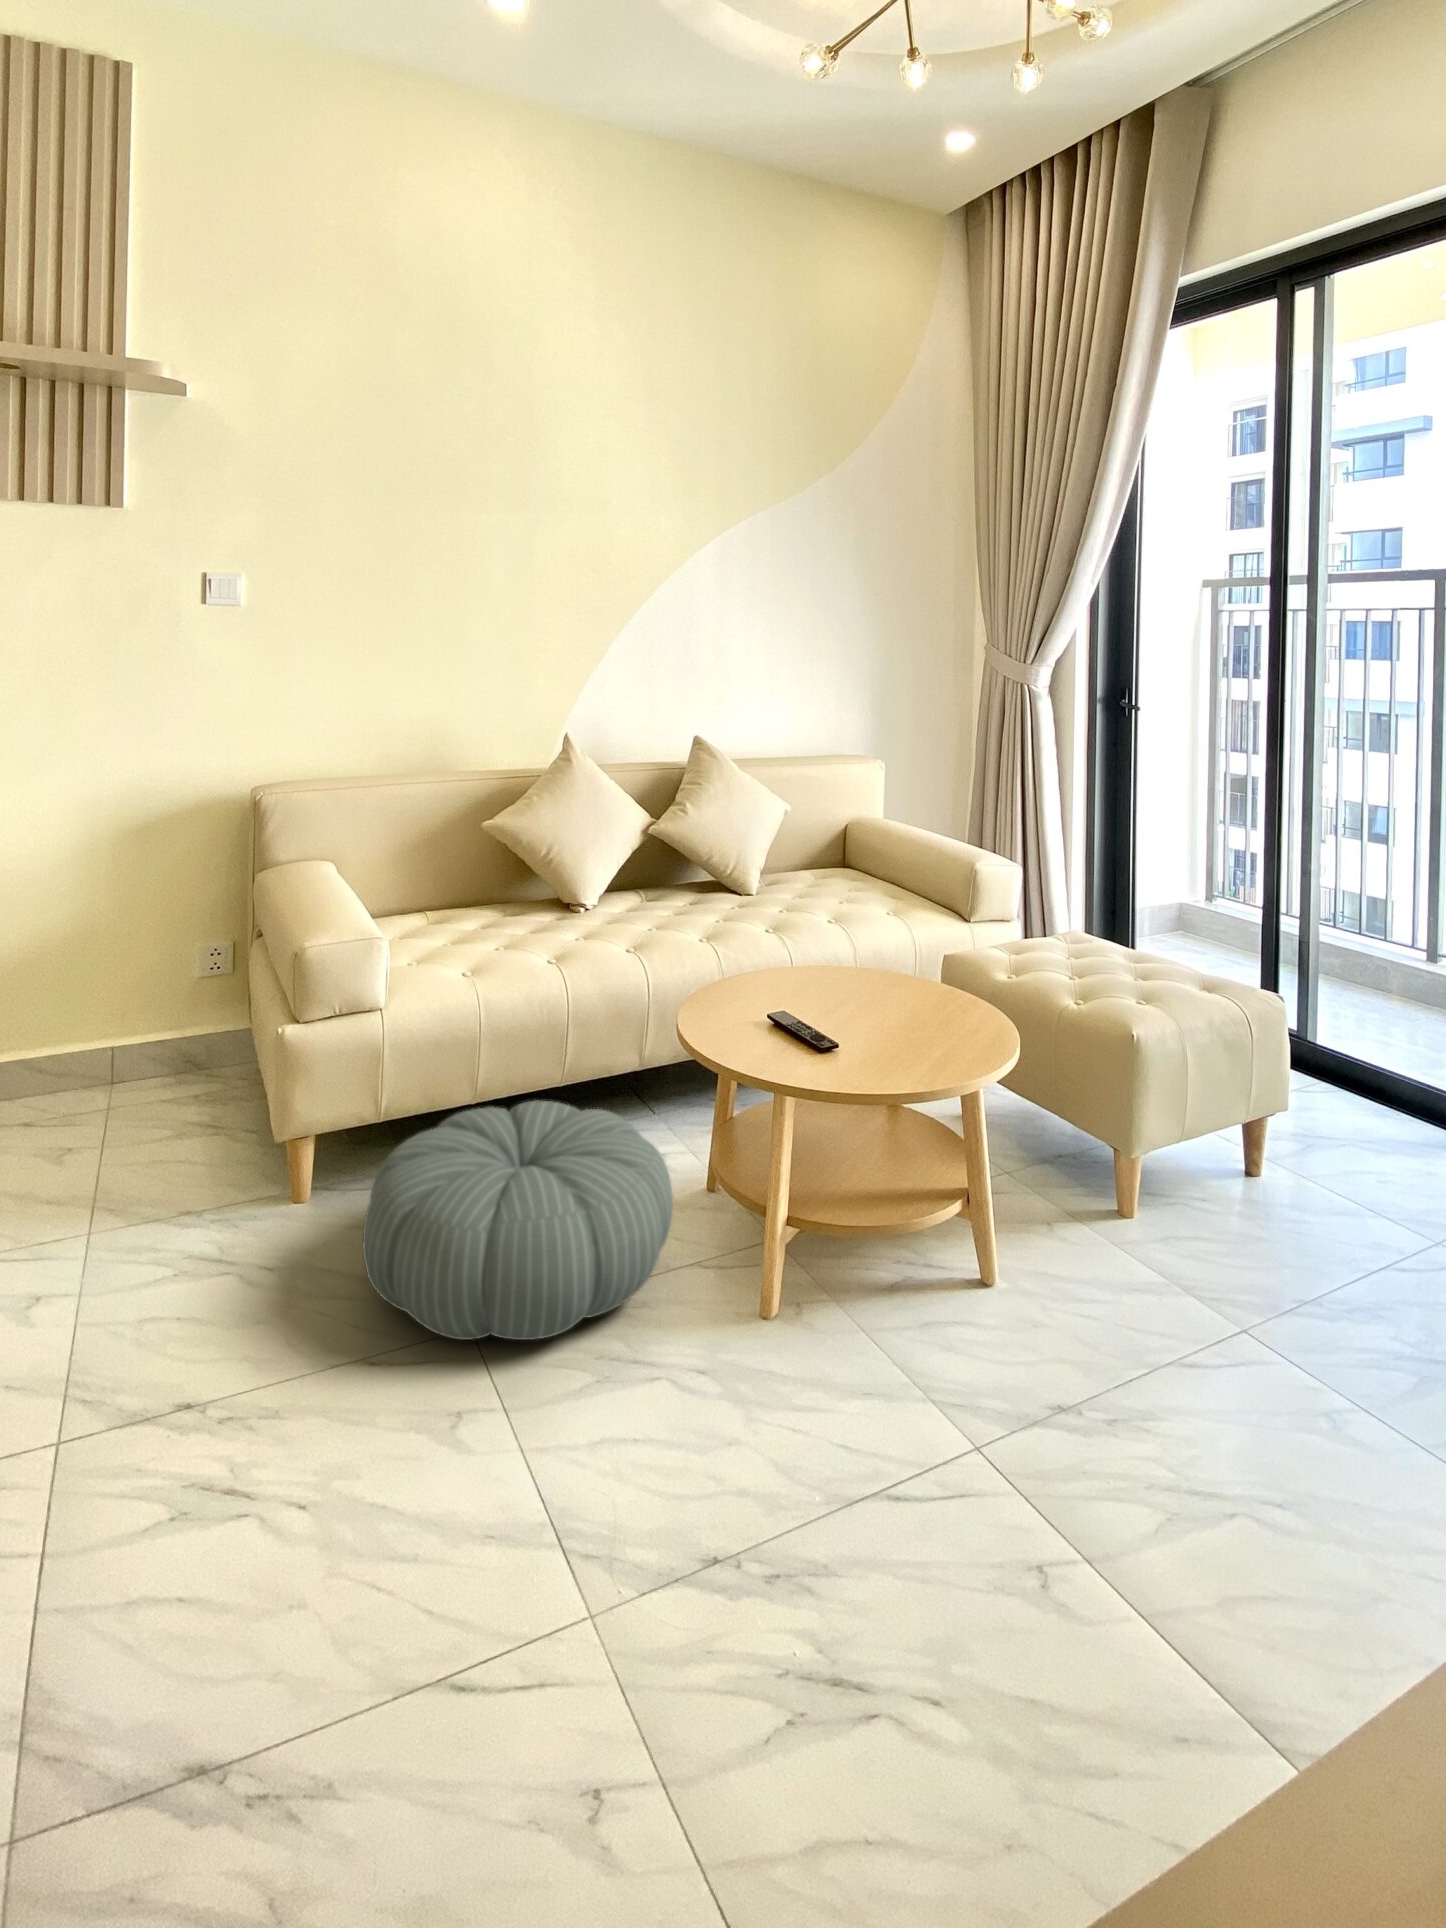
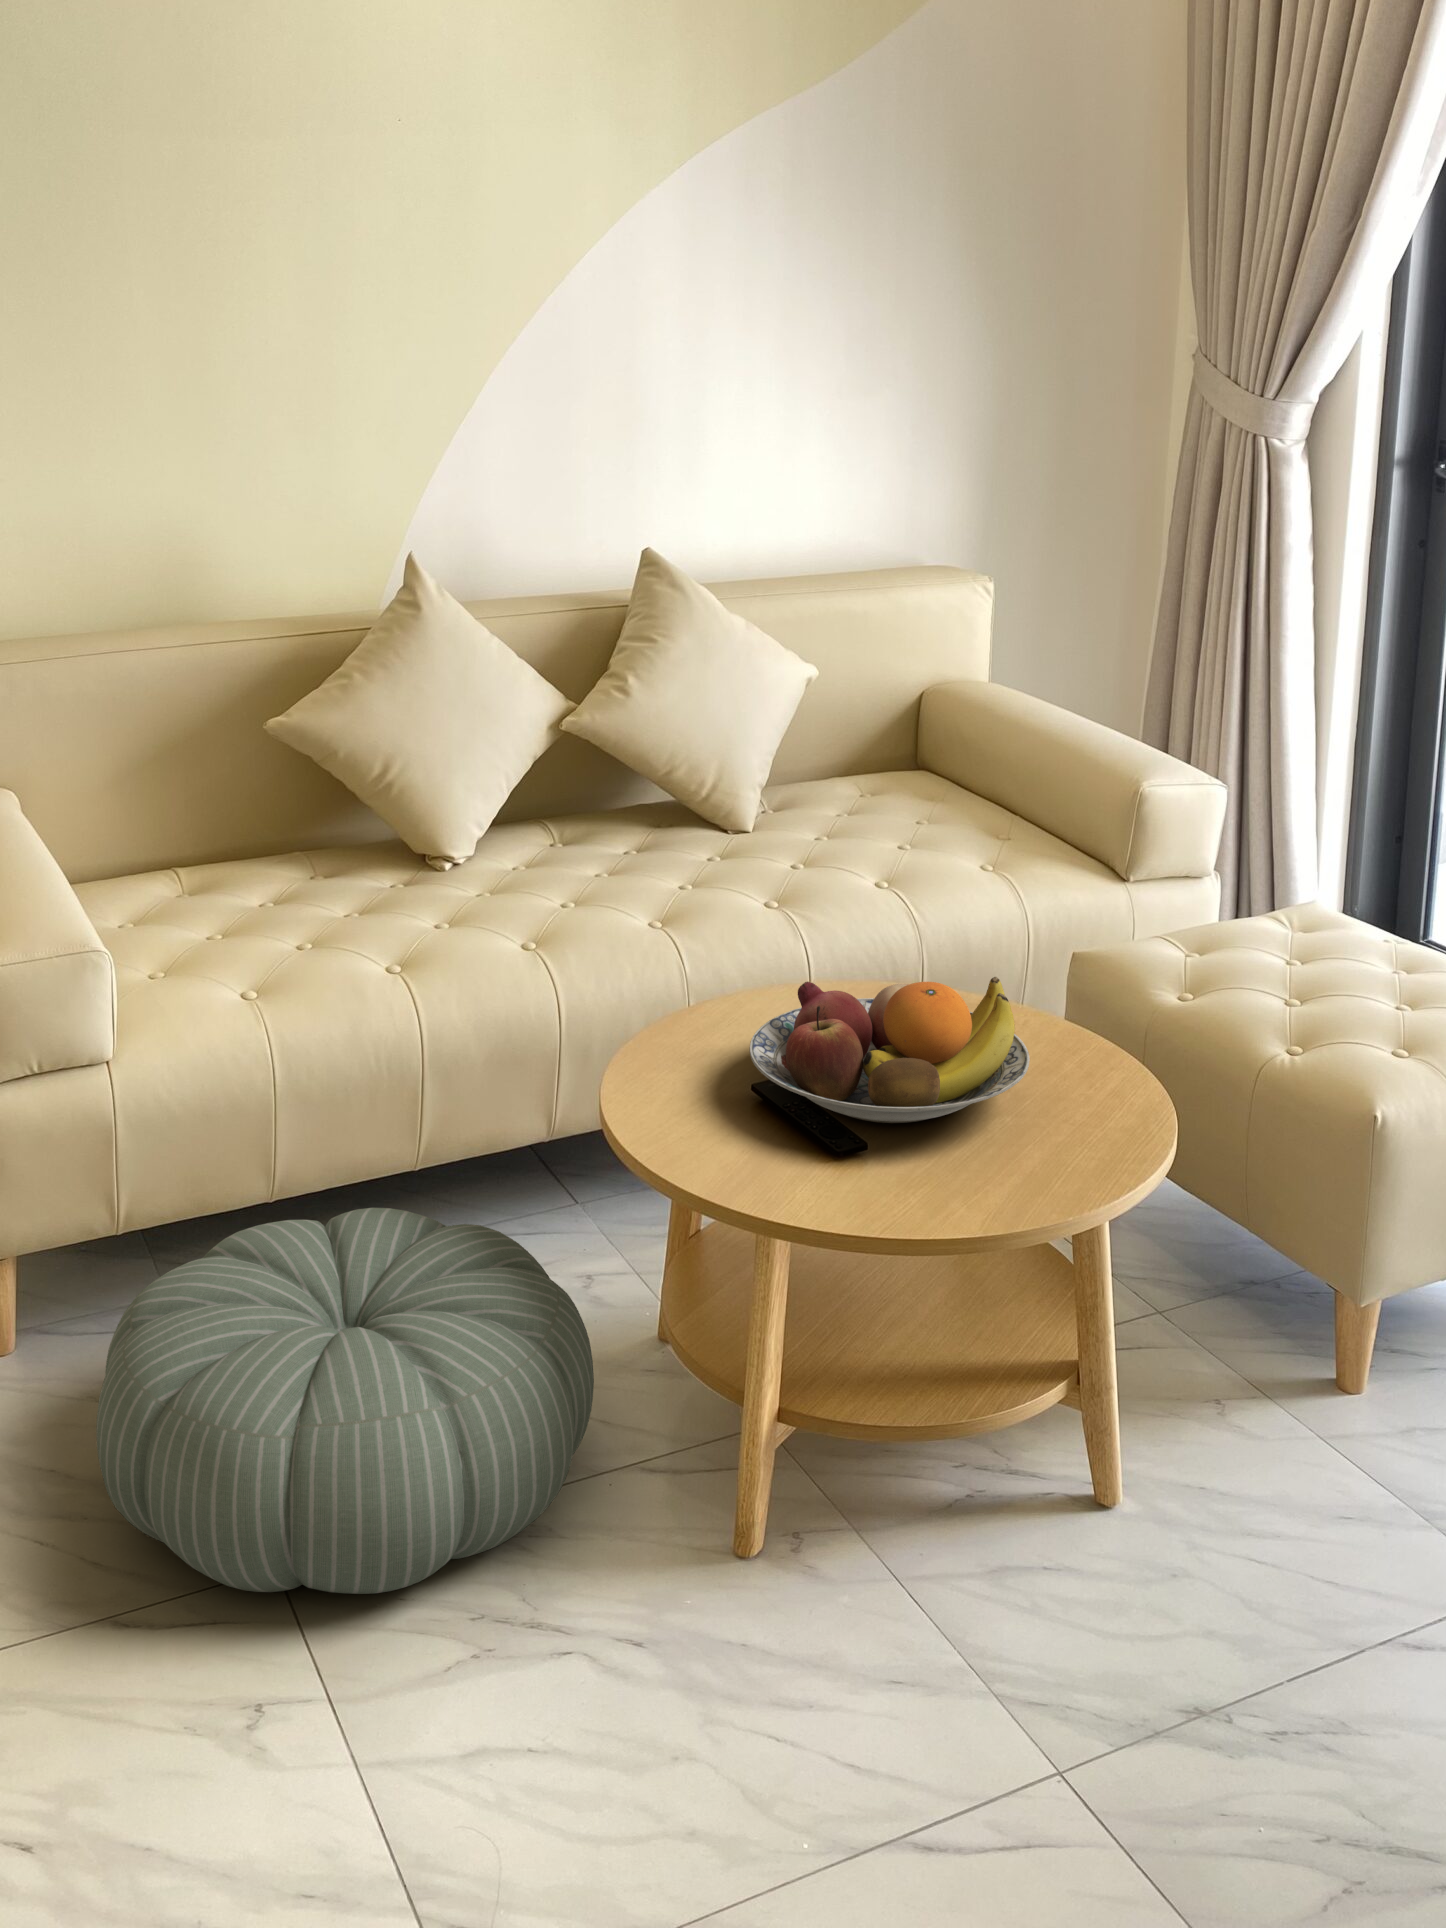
fruit bowl: none [767,952,932,1037] -> present [750,977,1030,1123]

